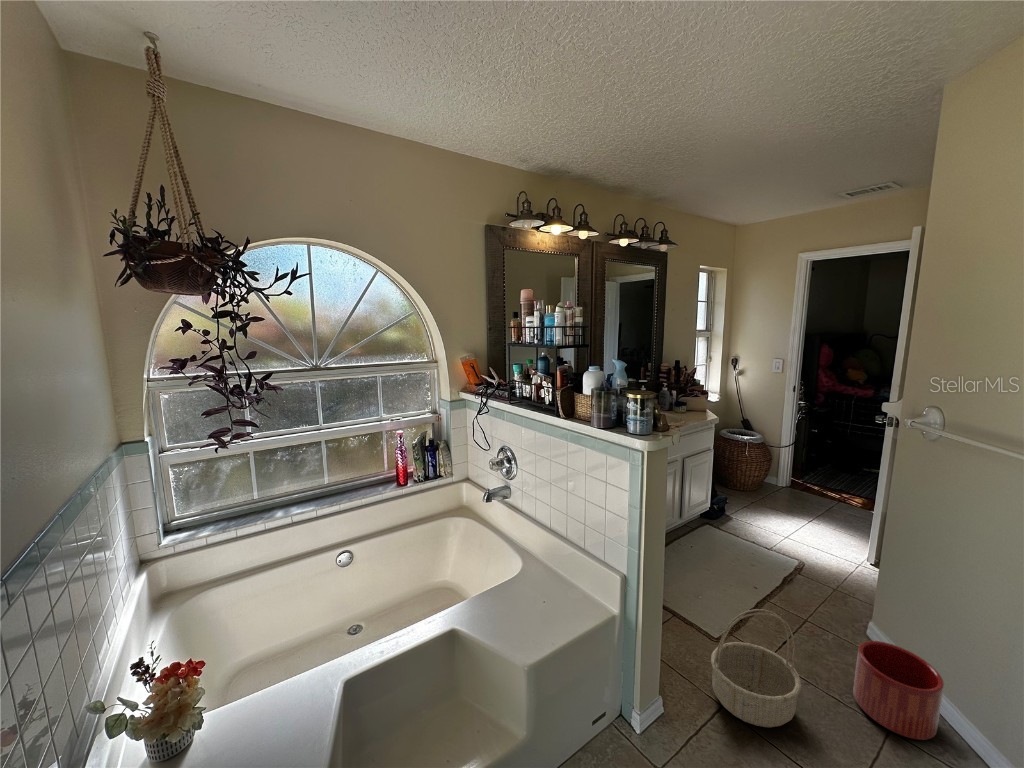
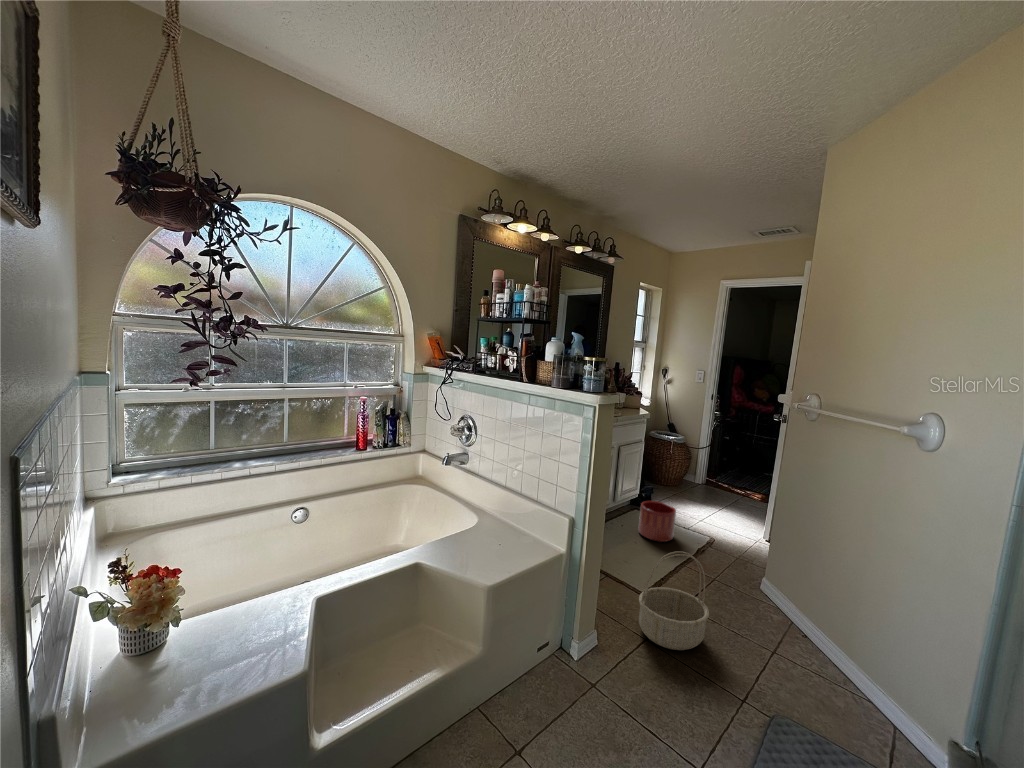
planter: present [853,641,944,740] -> present [638,501,676,542]

